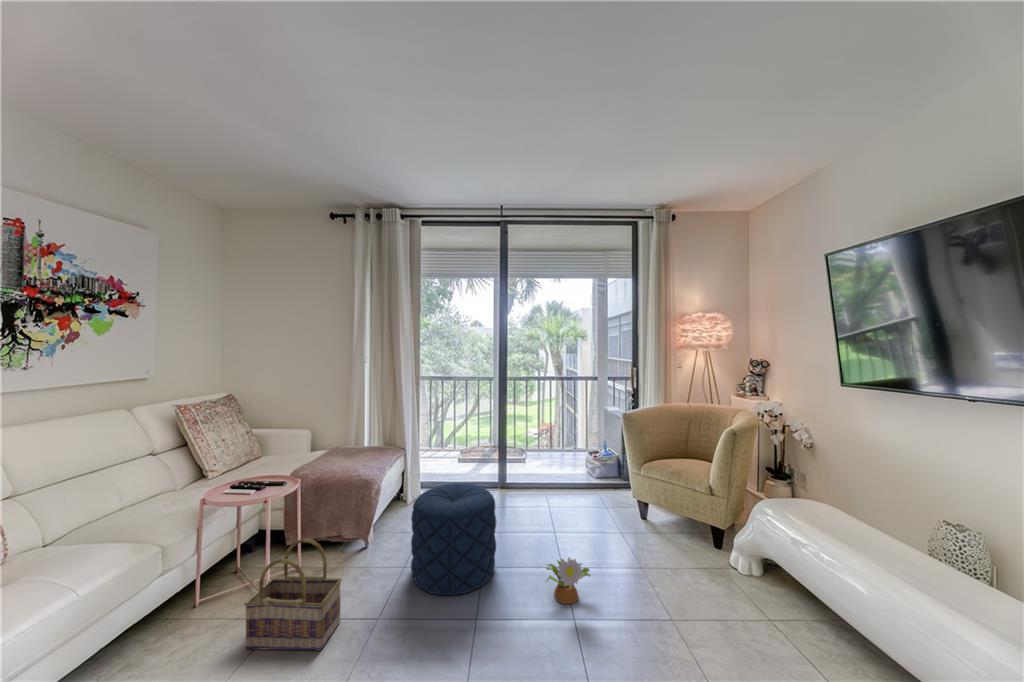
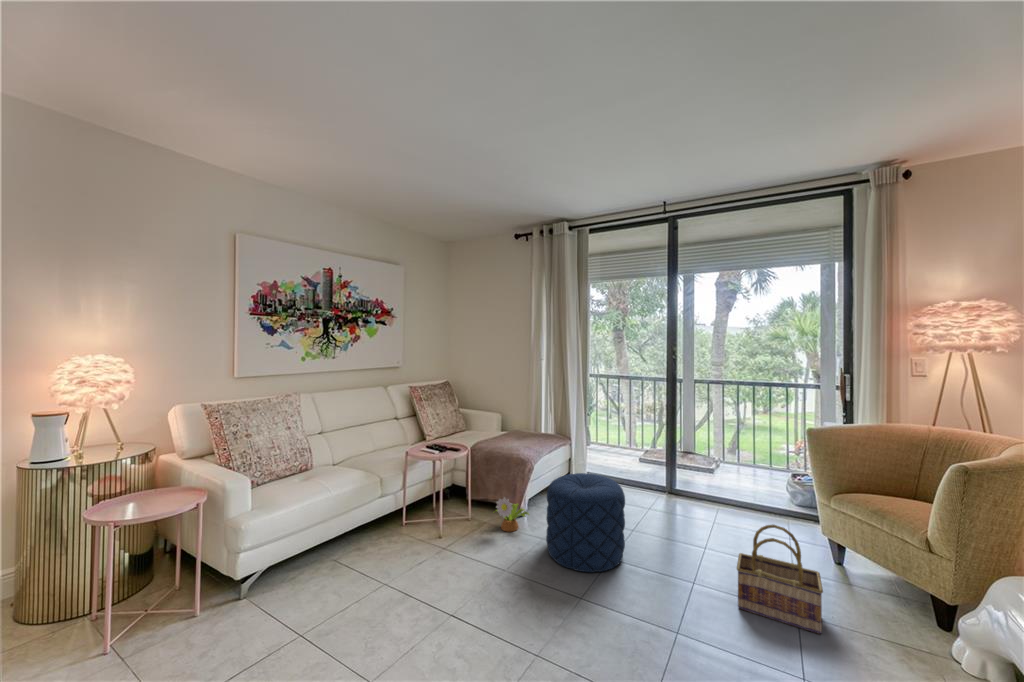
basket: present [244,538,342,650] -> present [737,525,823,634]
decorative plant: present [546,558,591,604] -> present [495,497,529,532]

